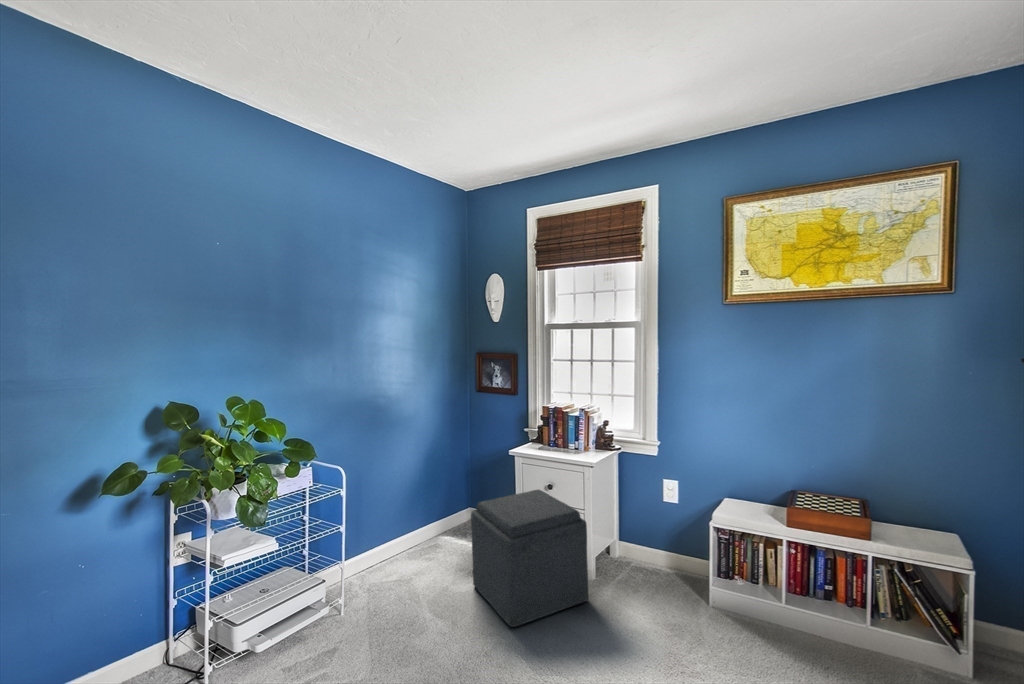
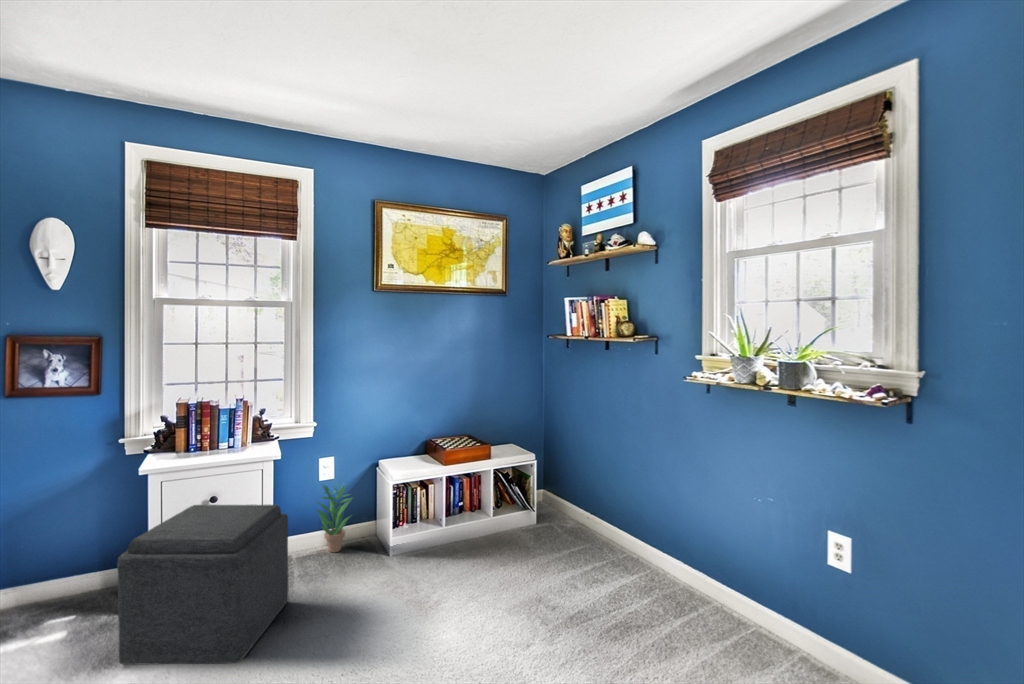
potted plant: none [649,504,689,579] -> present [317,483,352,552]

